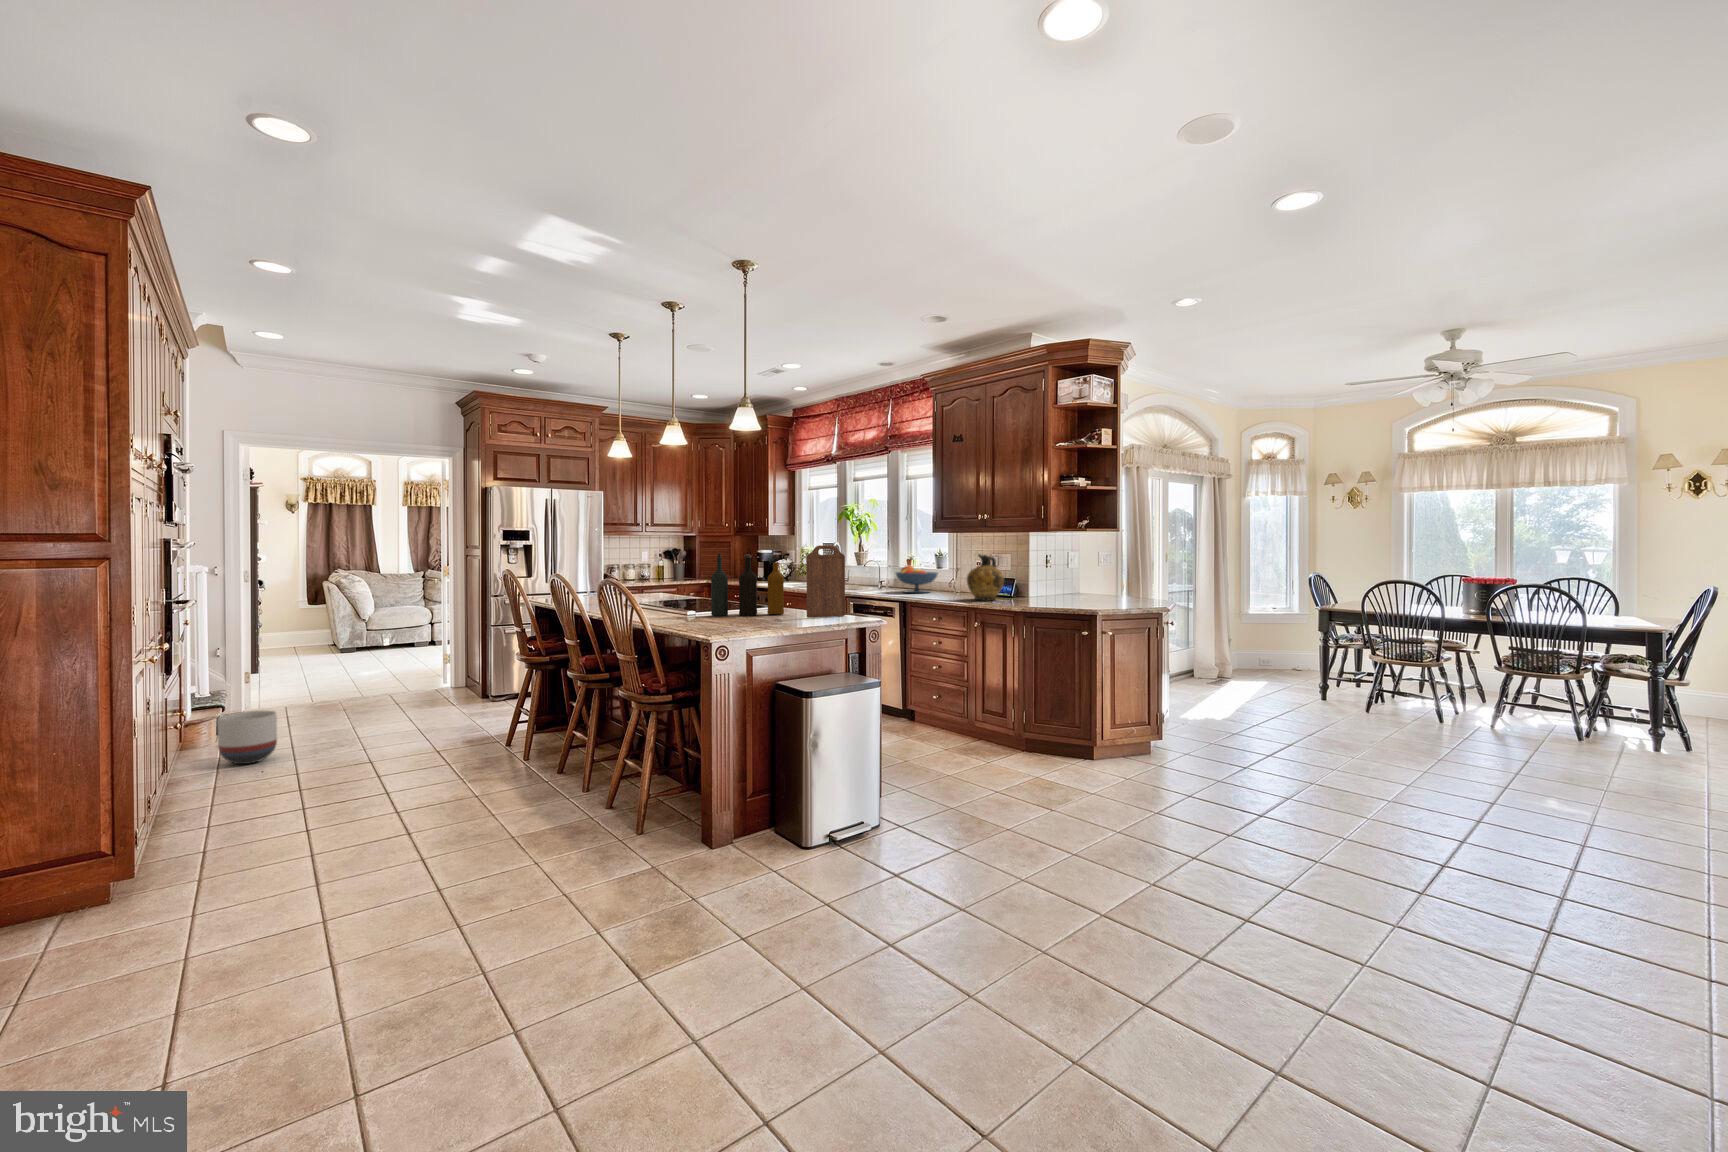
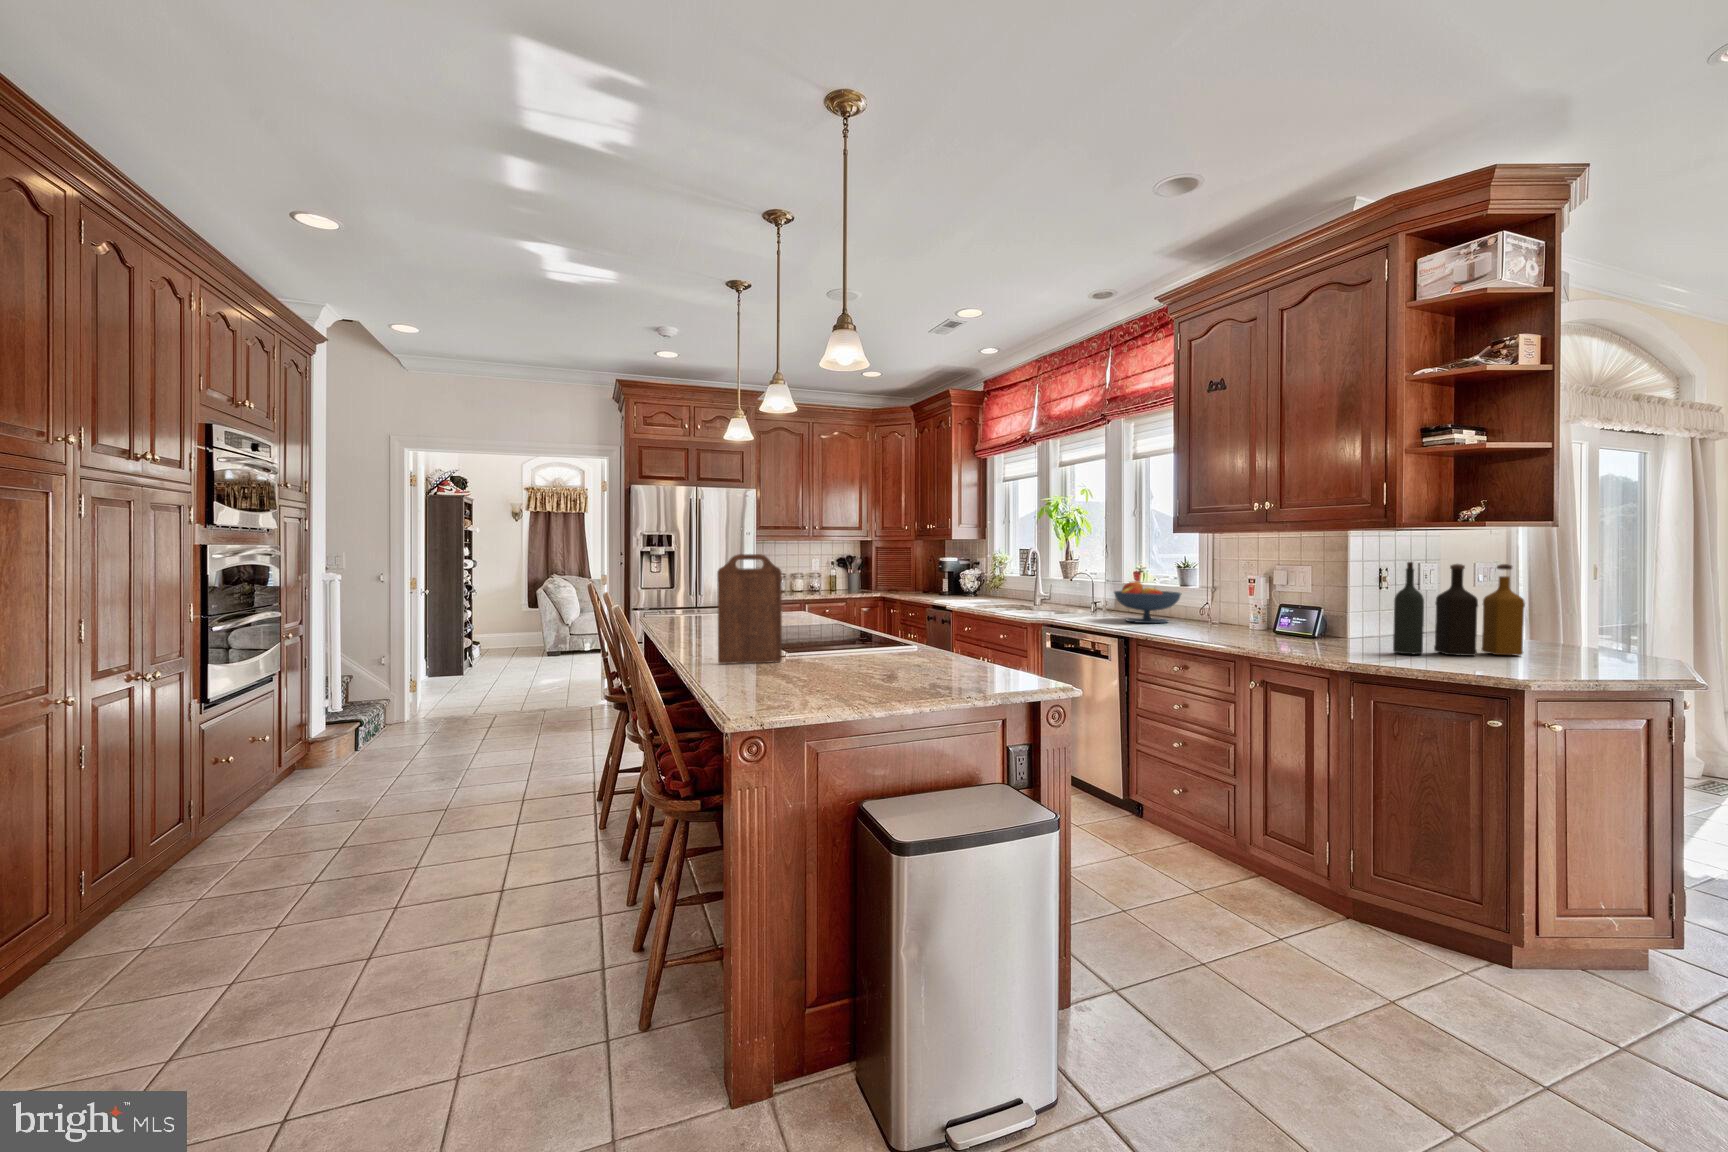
cutting board: present [807,545,845,618] -> present [717,554,782,664]
bottle: present [711,553,784,616] -> present [1393,562,1525,656]
ceramic jug: present [967,554,1004,600] -> none [1234,567,1305,644]
planter: present [217,711,277,764] -> none [260,746,331,812]

